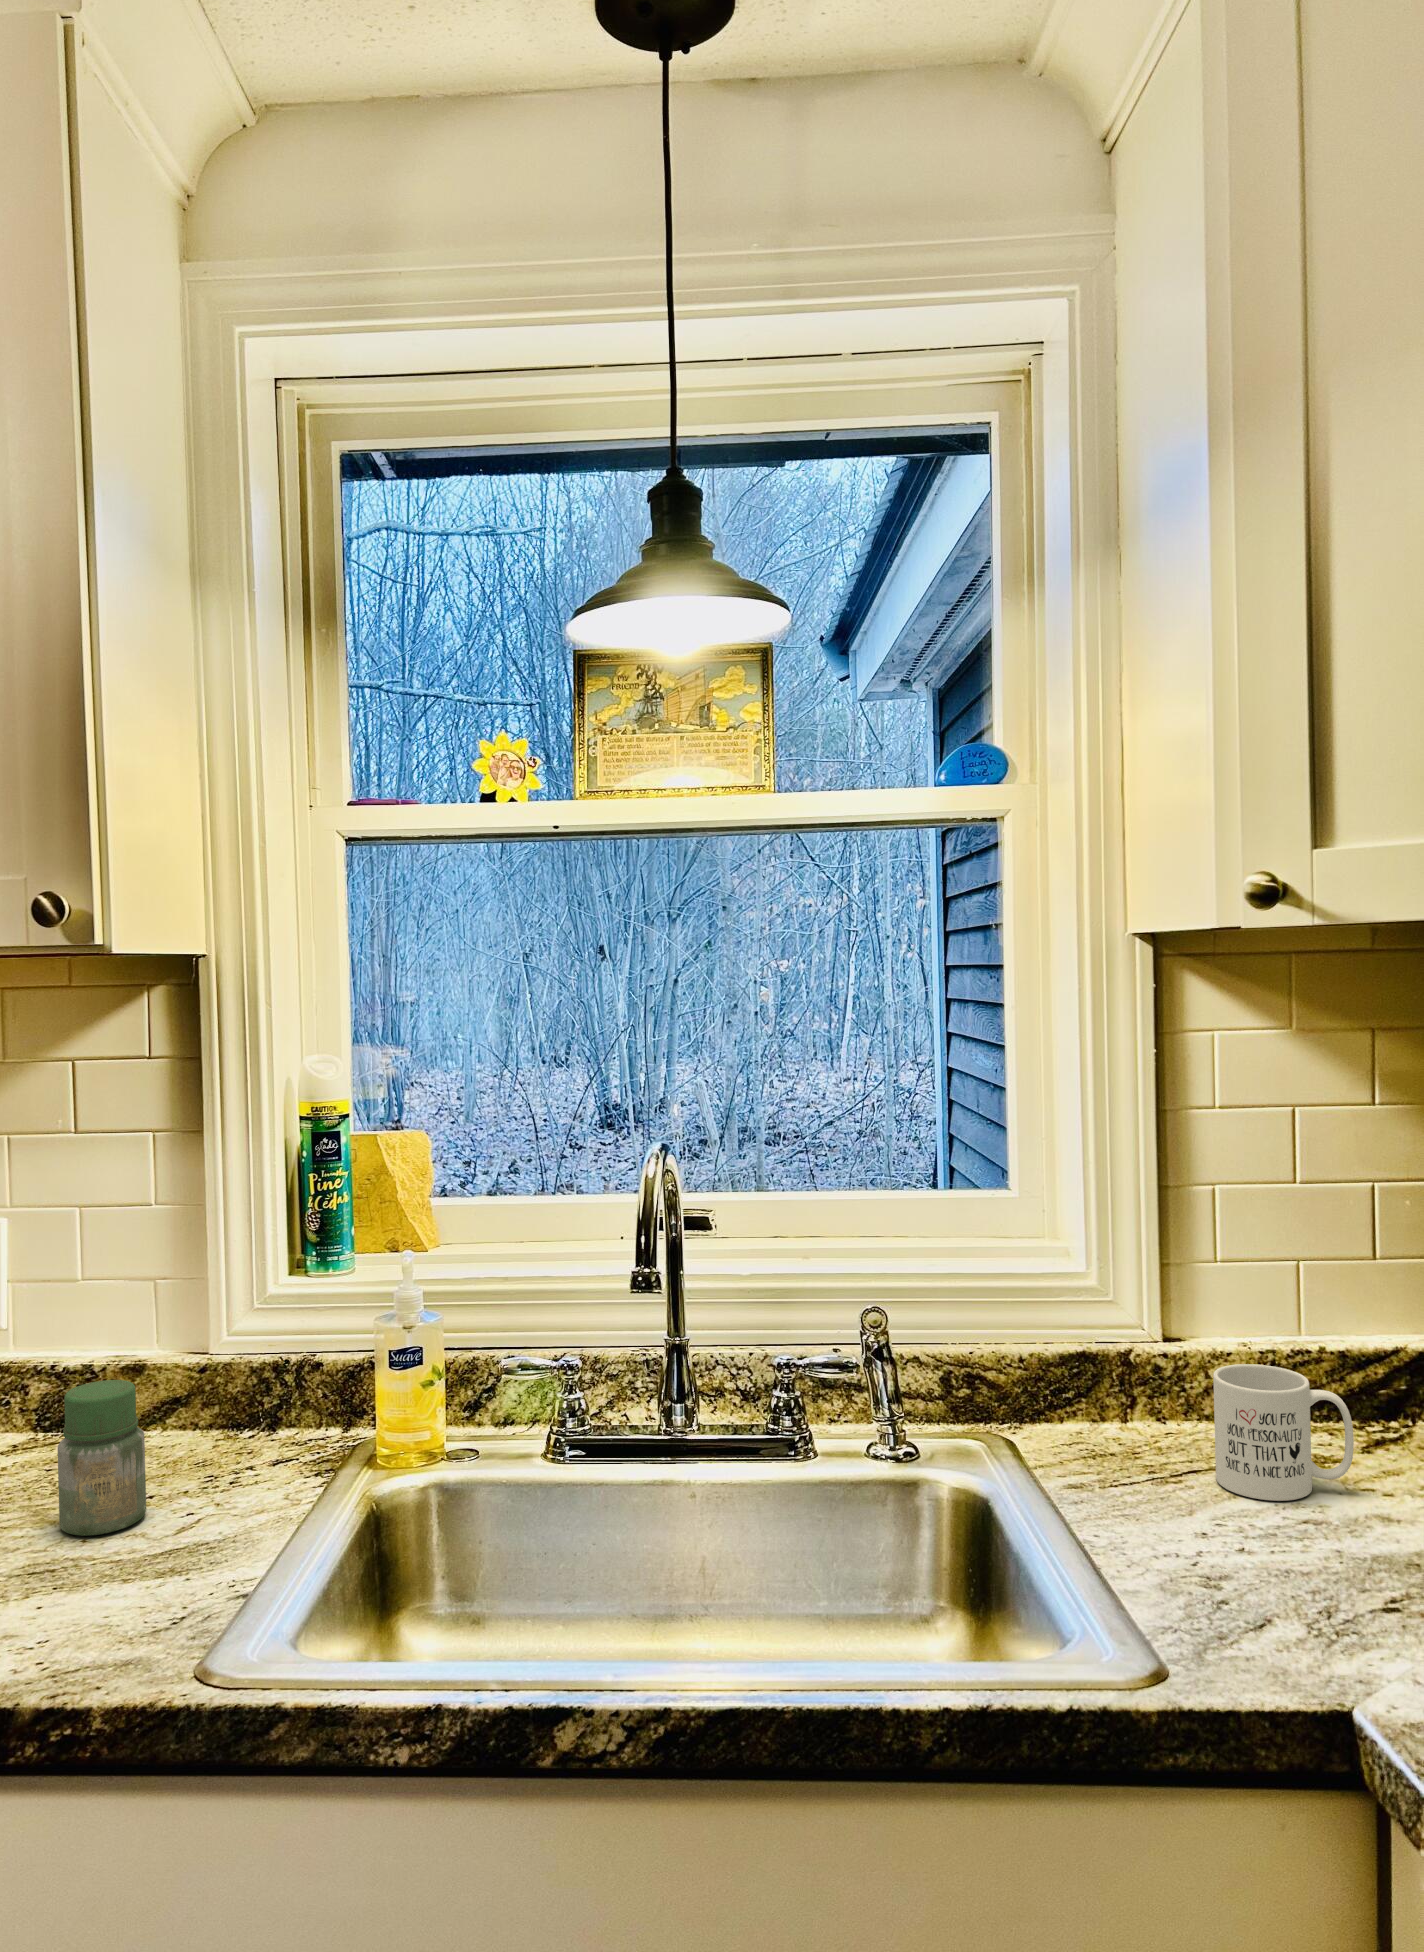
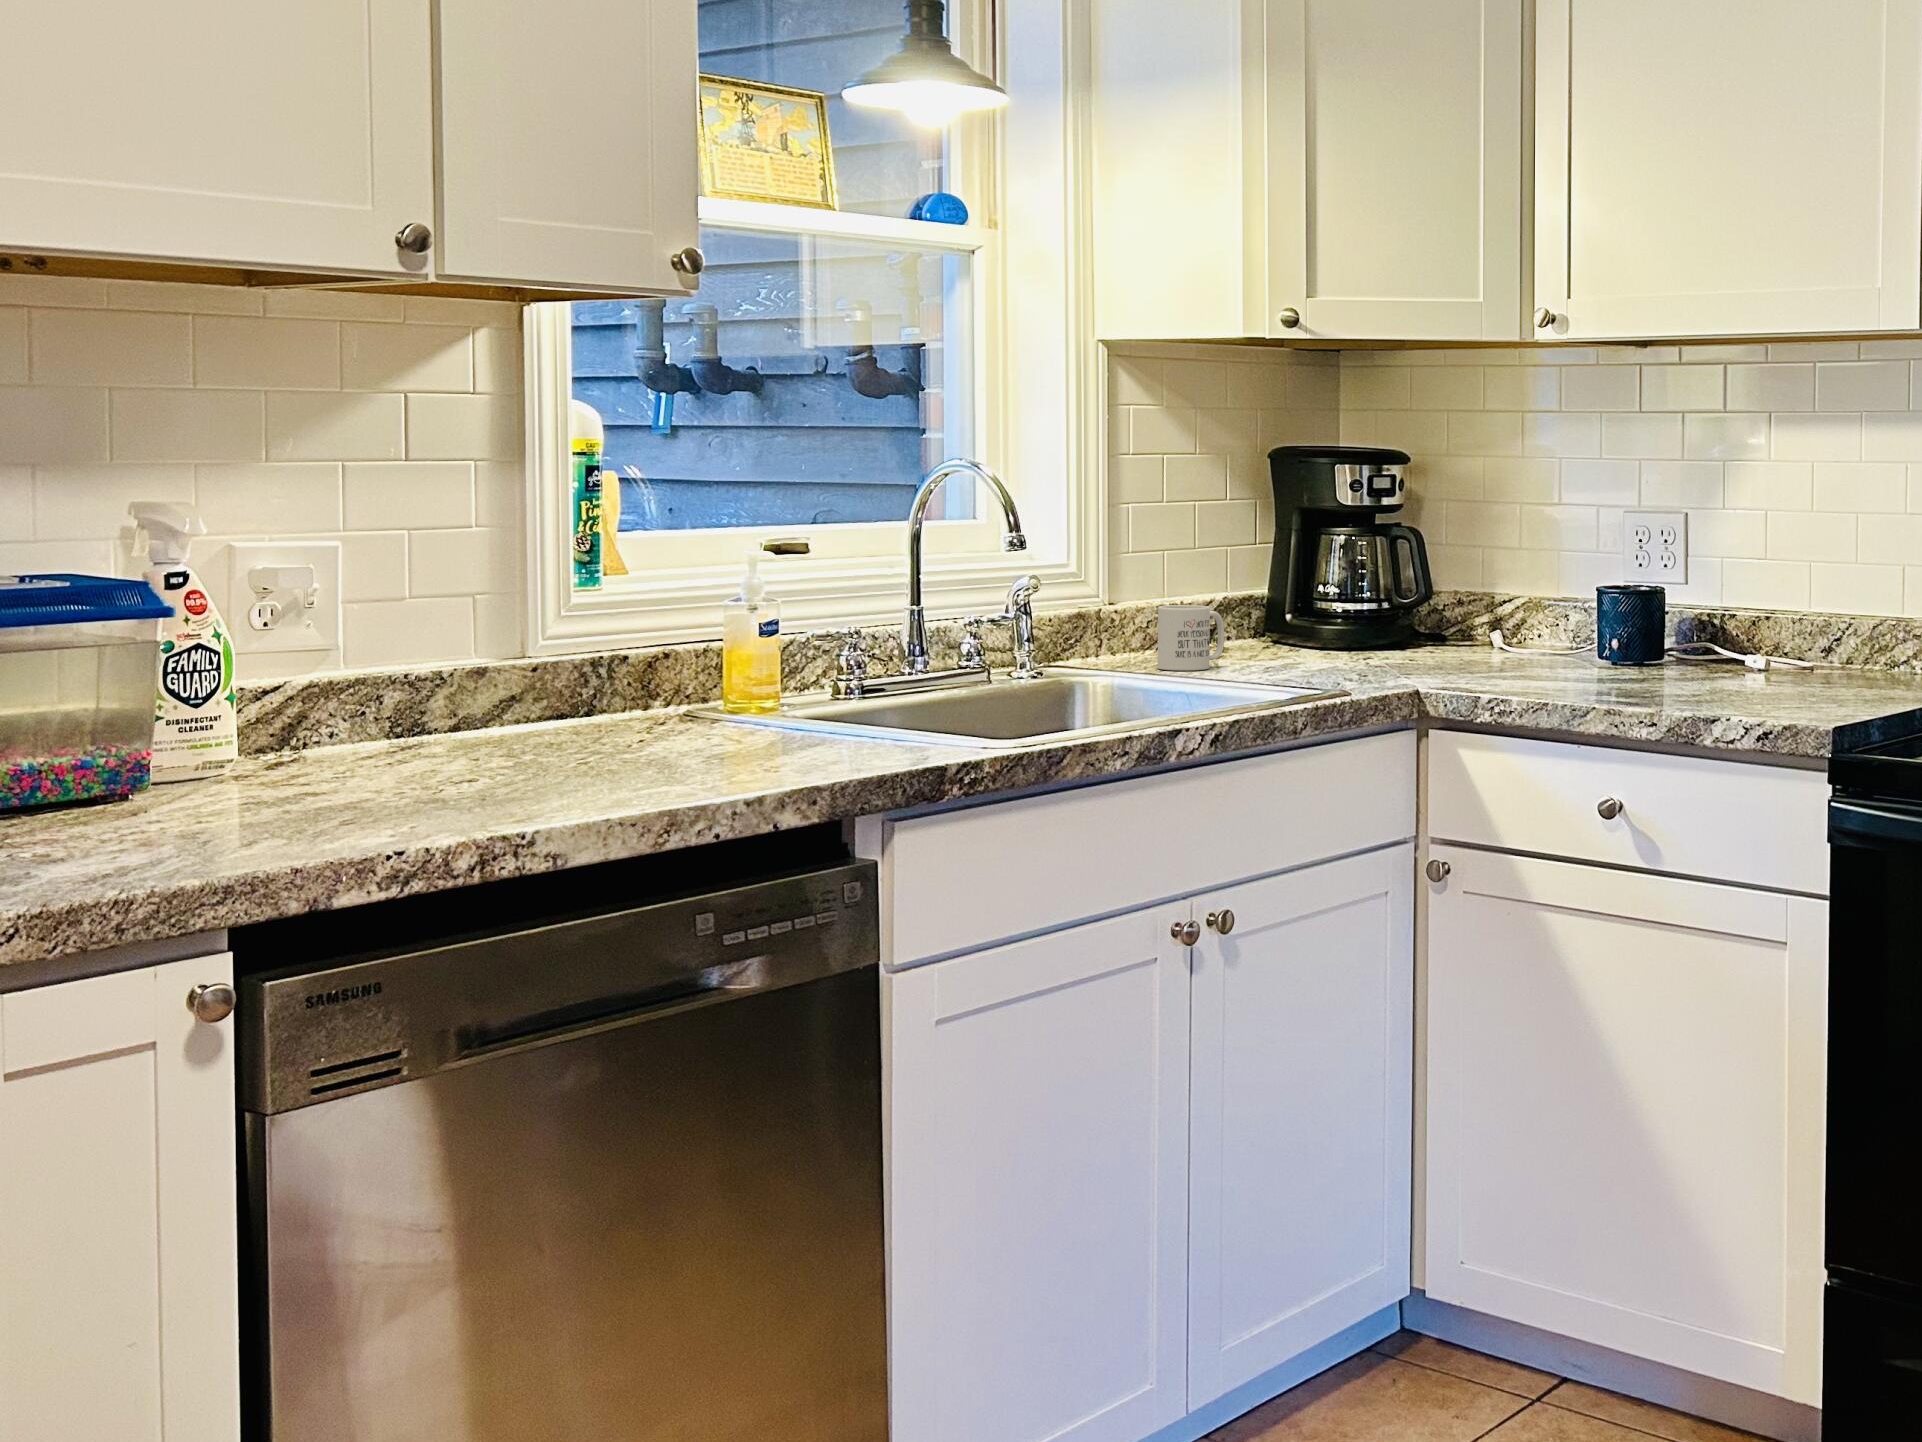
jar: present [58,1380,146,1536] -> none [630,633,697,740]

